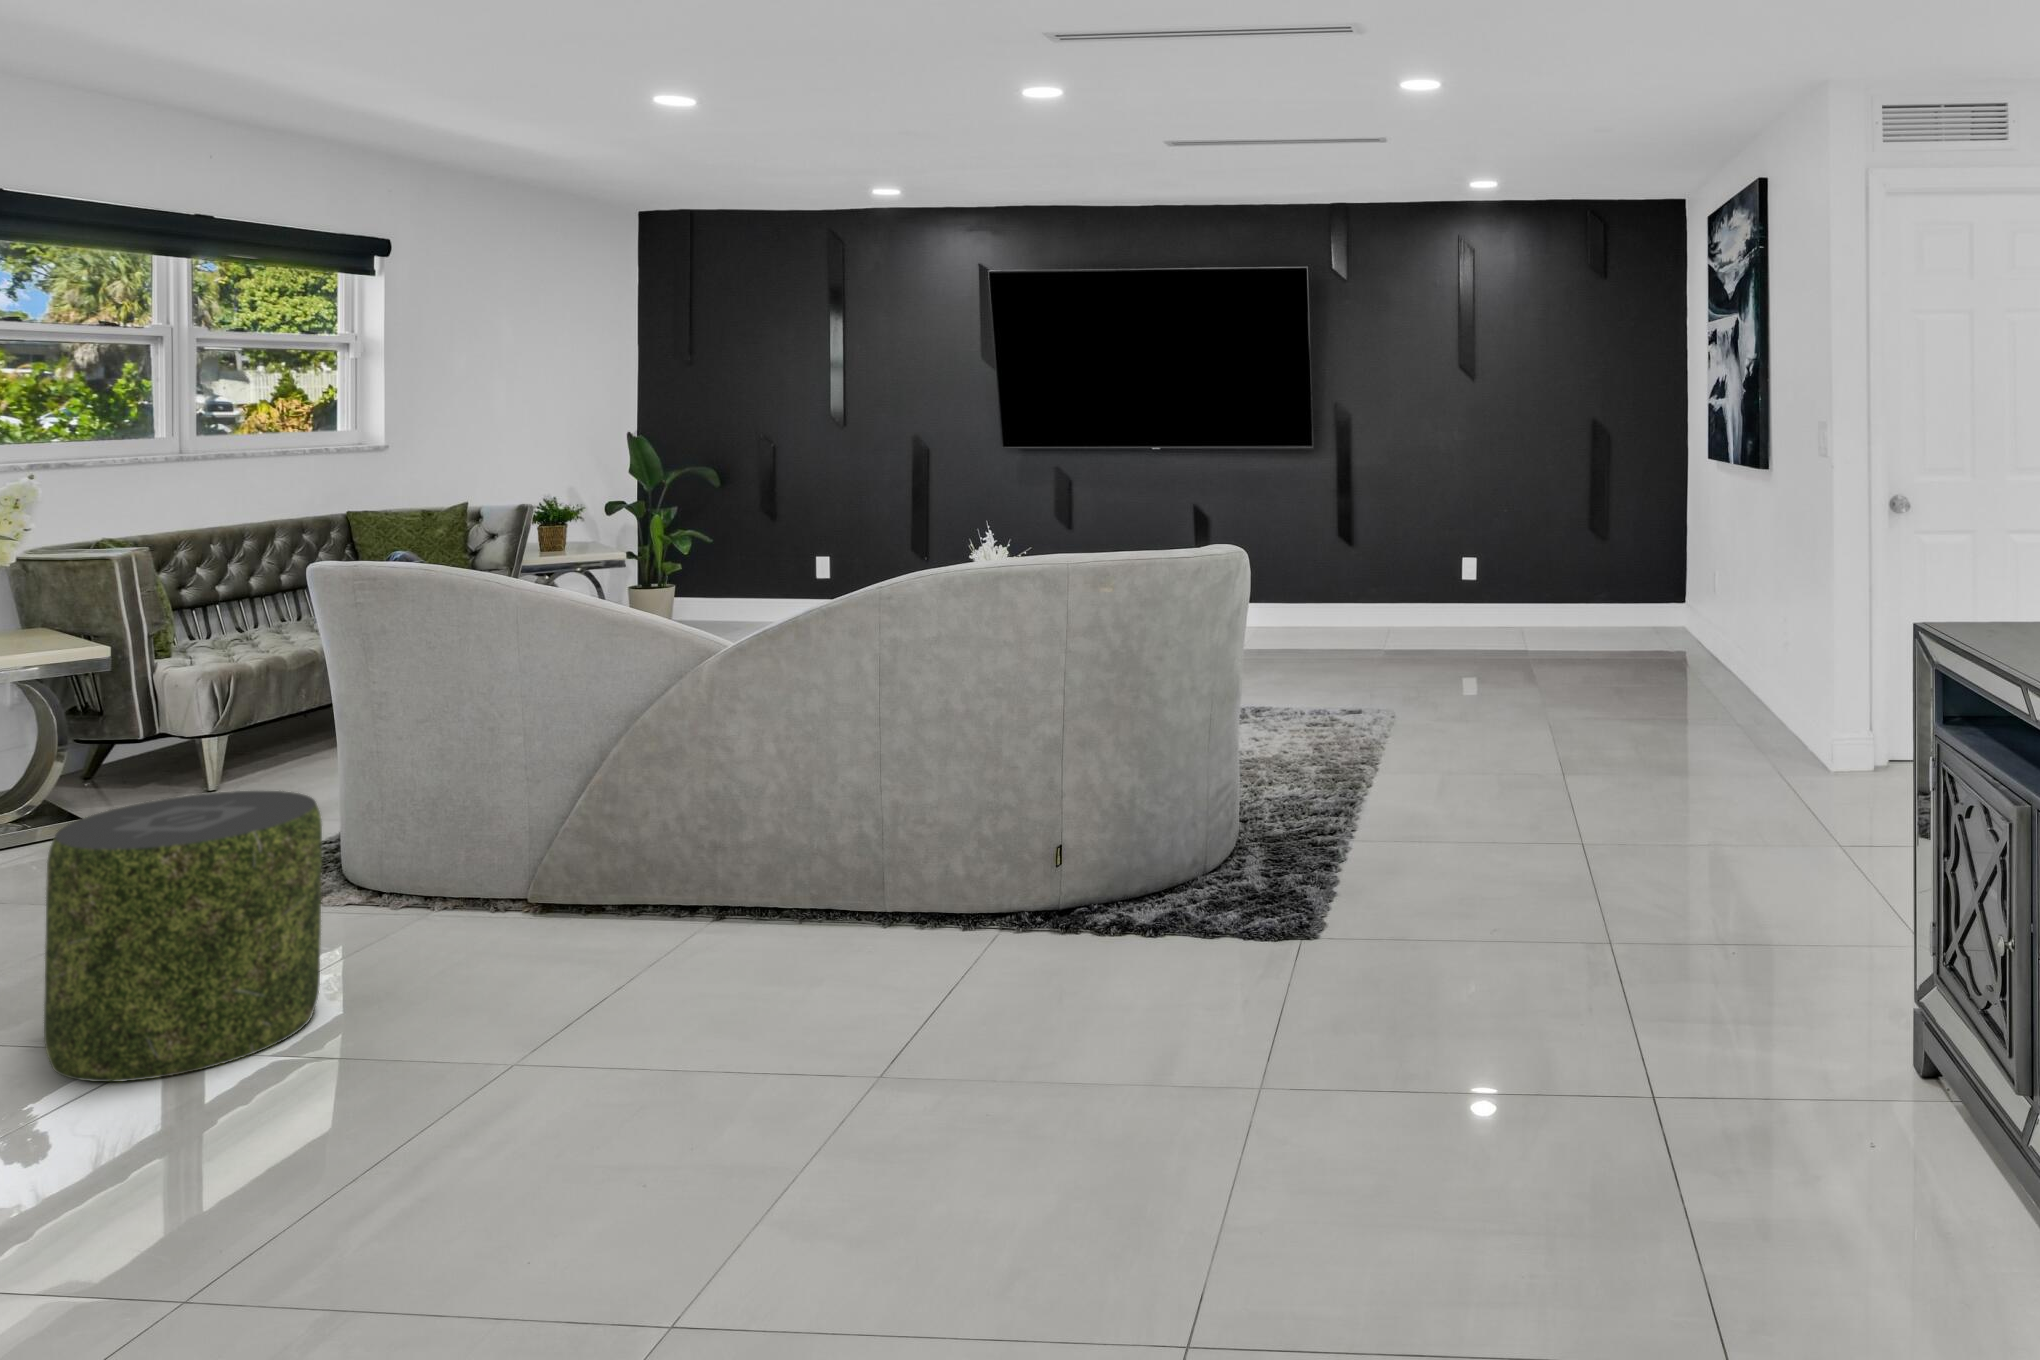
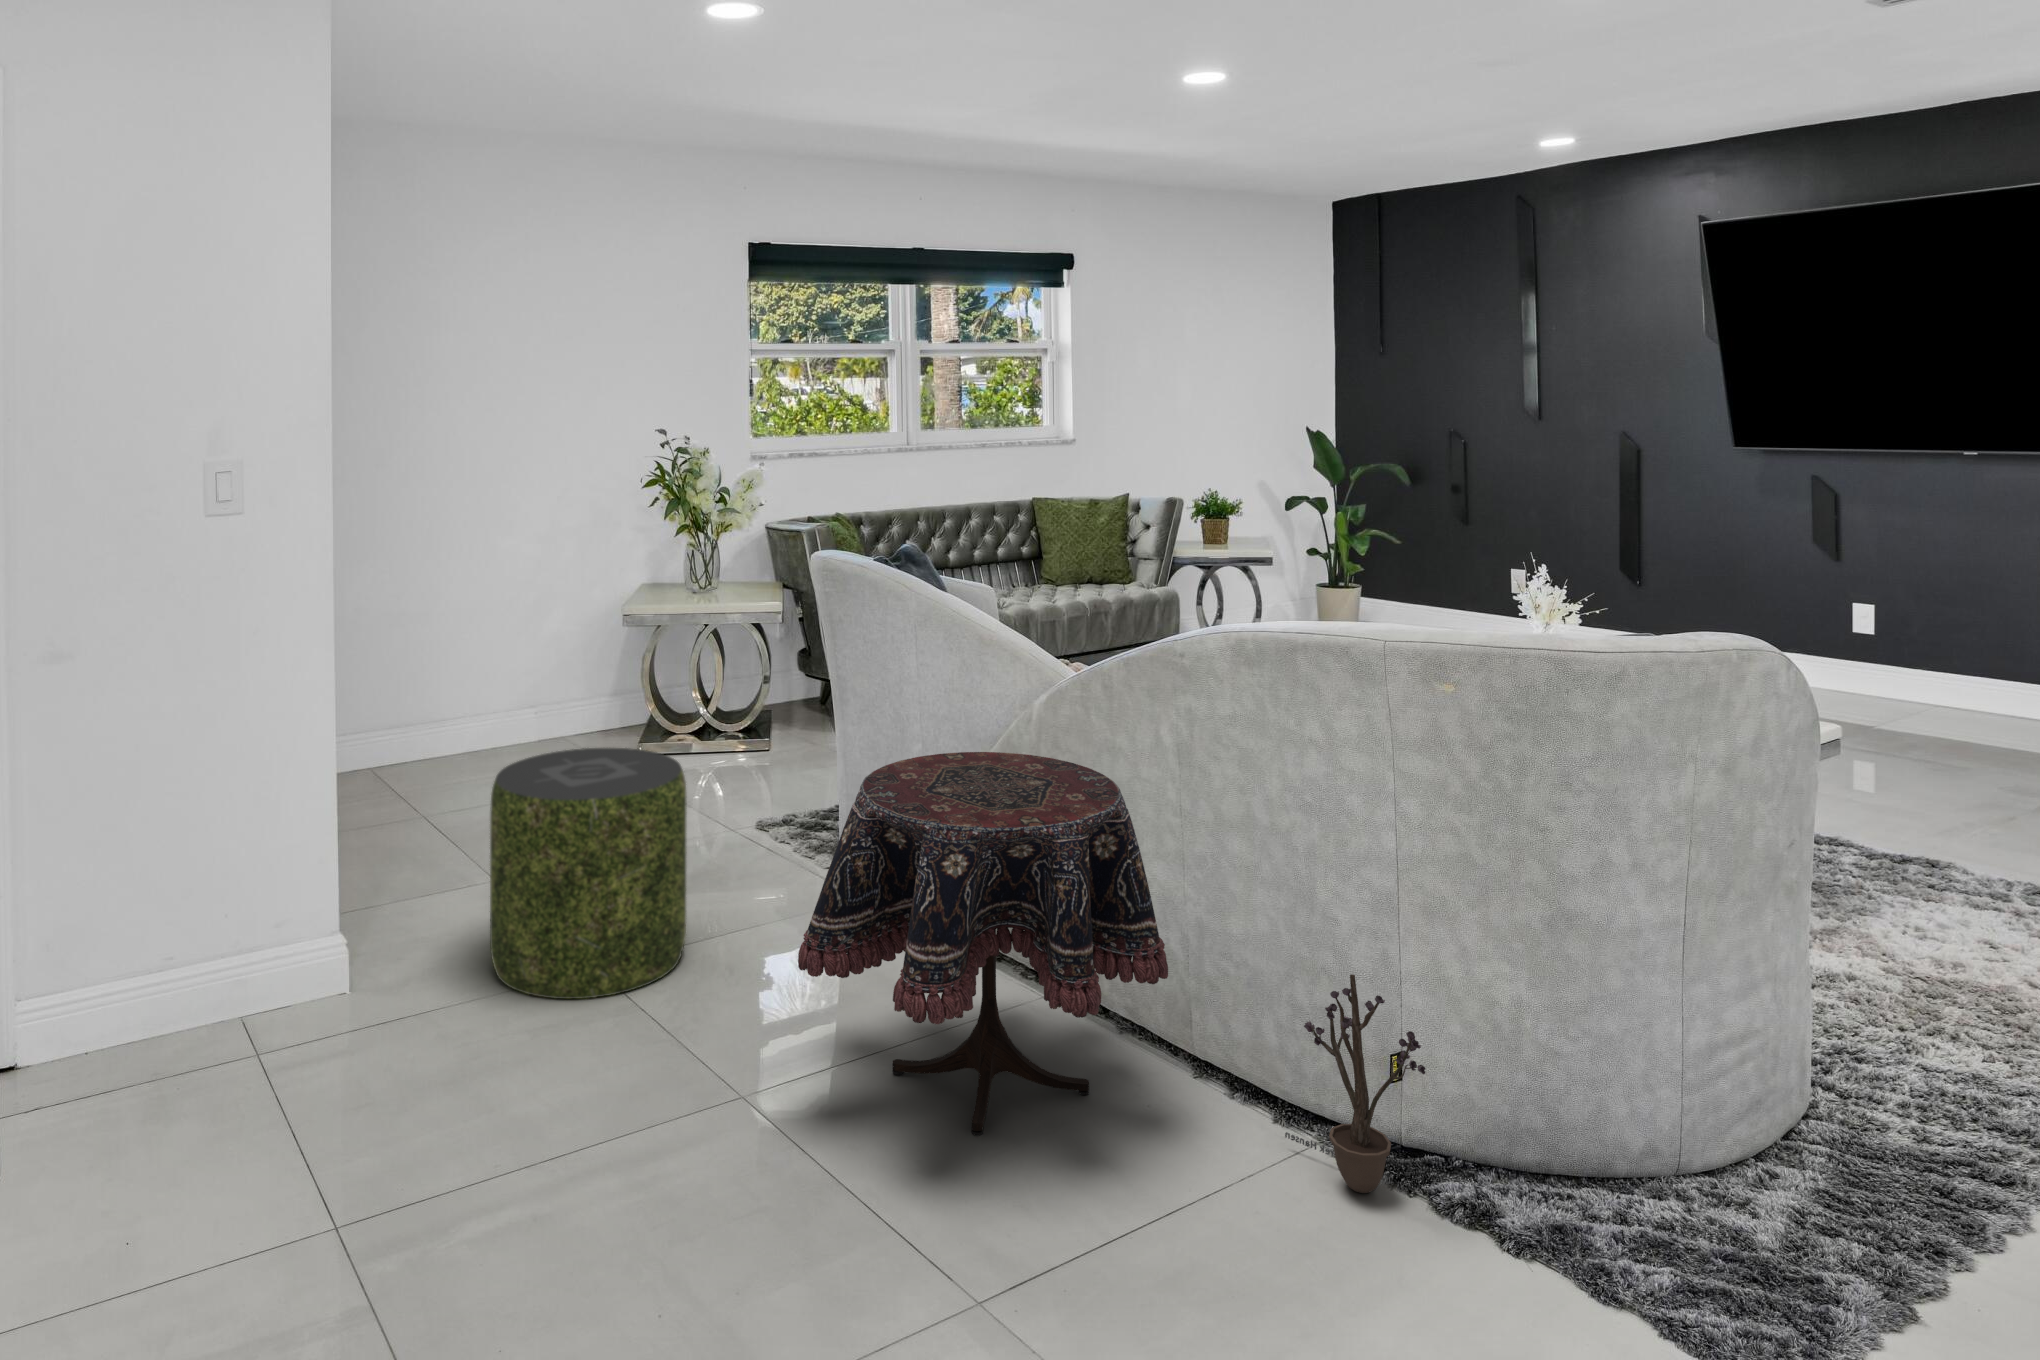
side table: none [571,696,904,1001] -> present [798,752,1168,1135]
decorative plant: none [989,788,1099,939] -> present [1285,974,1425,1193]

